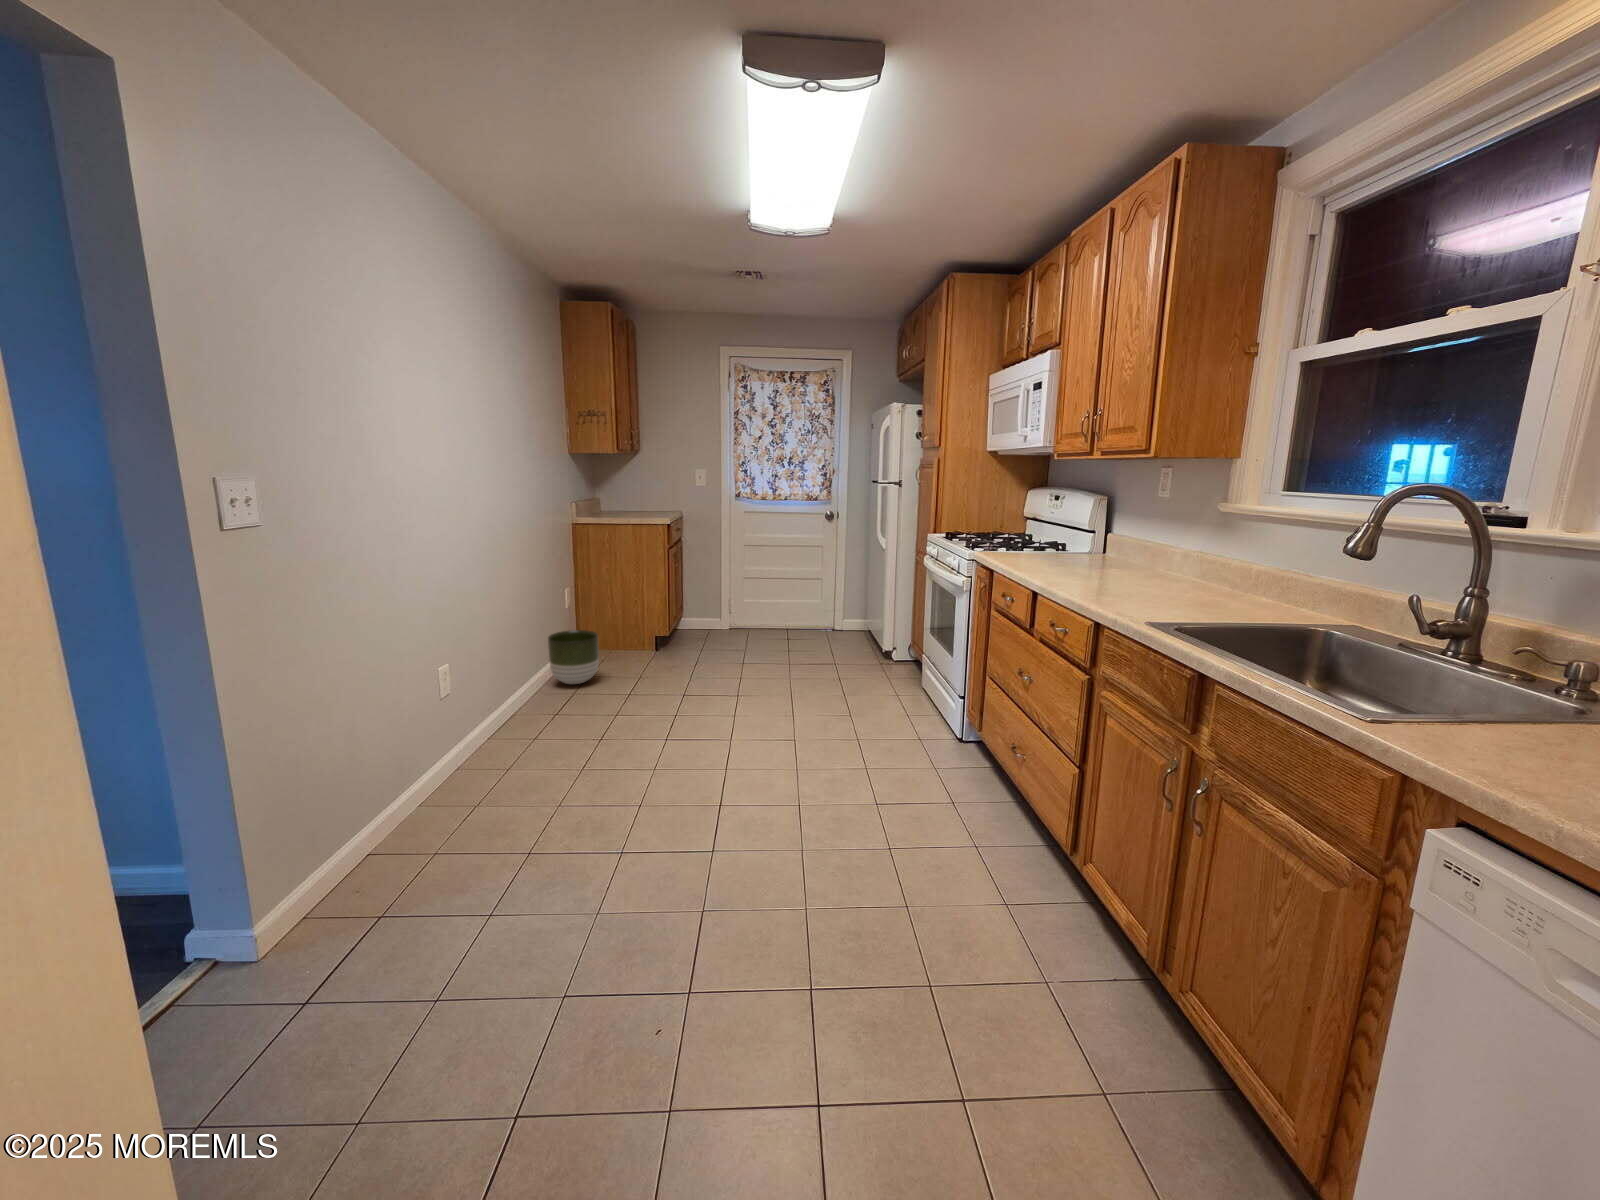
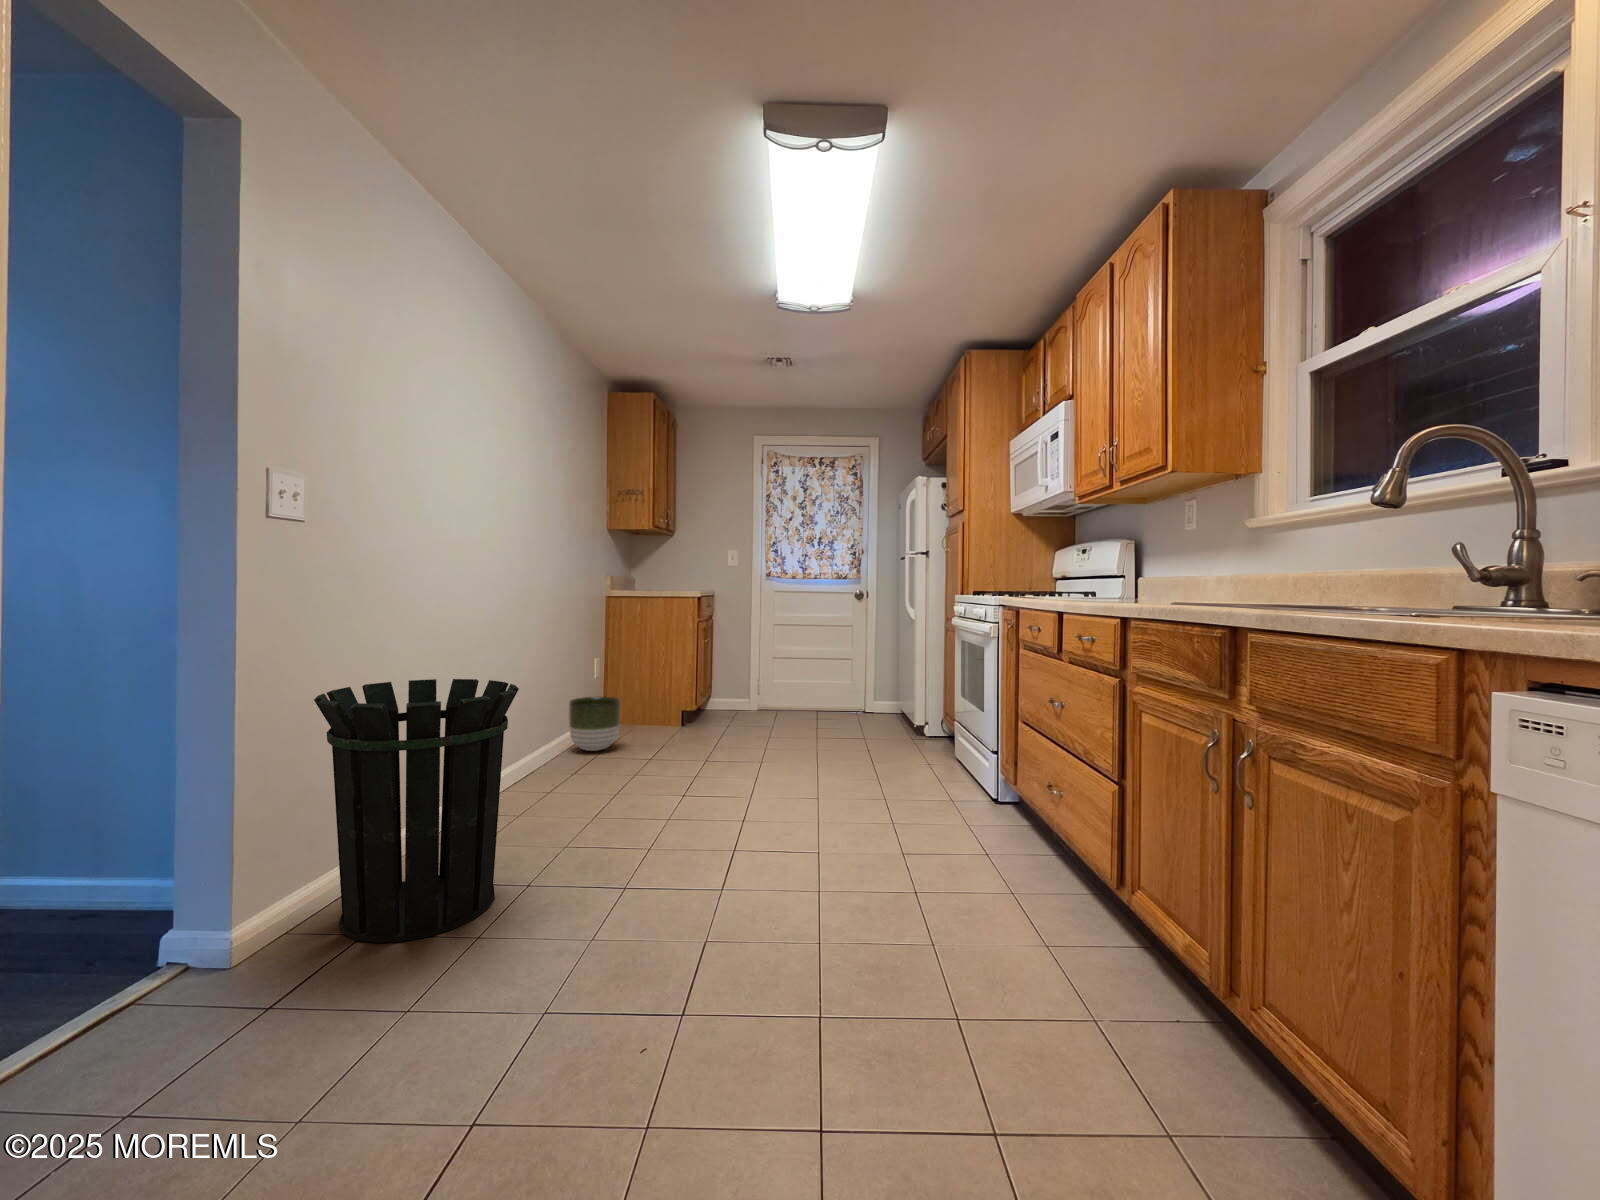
waste bin: none [302,665,508,927] -> present [314,679,519,943]

